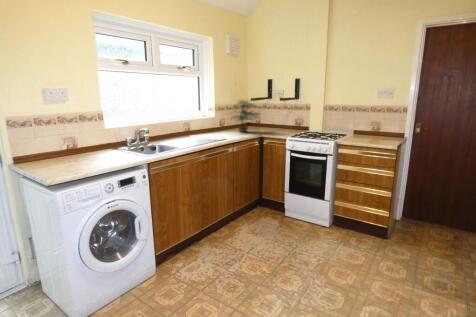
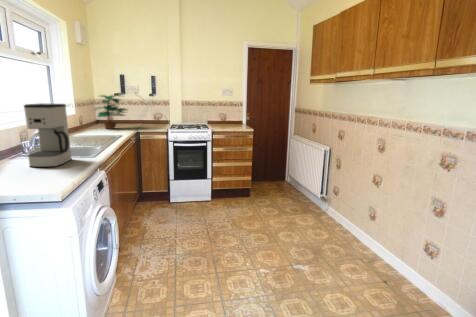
coffee maker: none [106,109,142,160] -> present [24,103,71,167]

